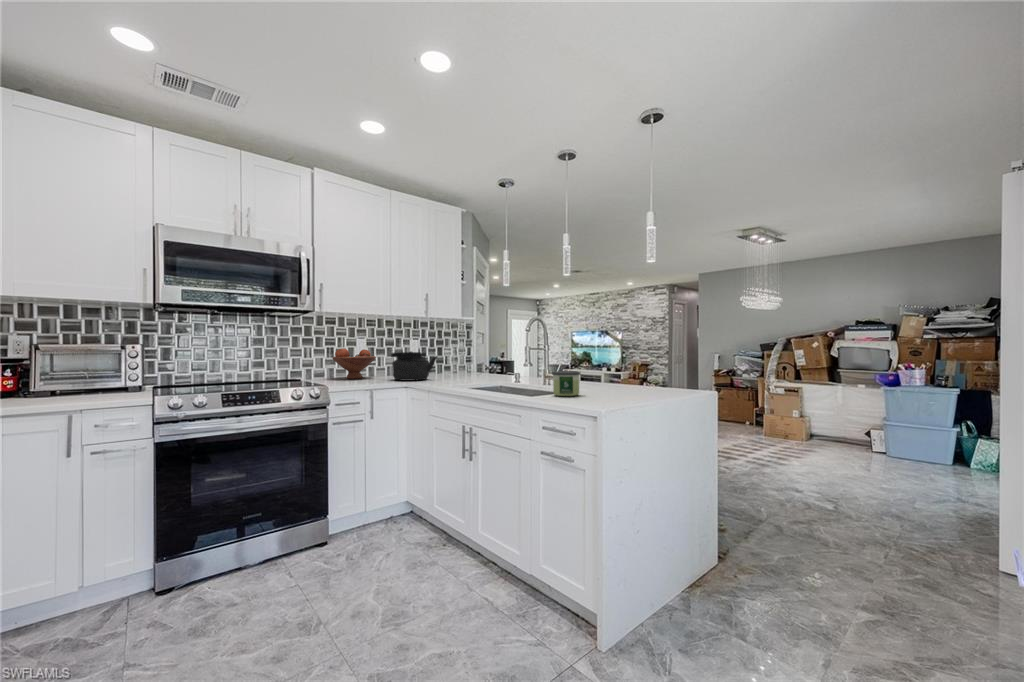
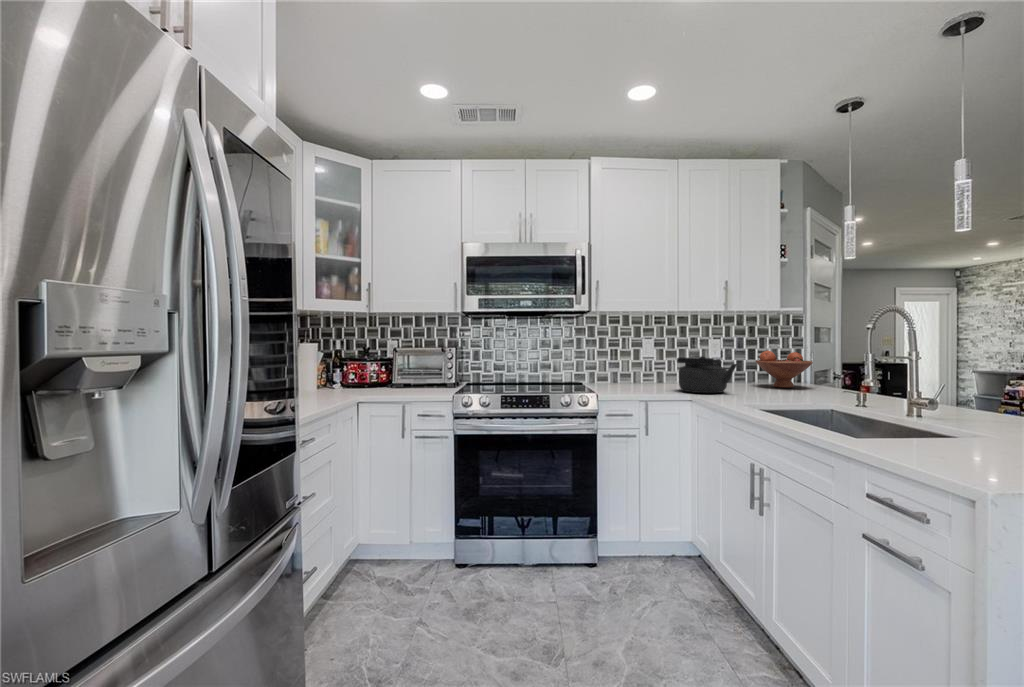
fruit bowl: present [332,348,376,379] -> present [756,351,813,388]
candle: present [552,371,580,396] -> none [905,408,972,456]

